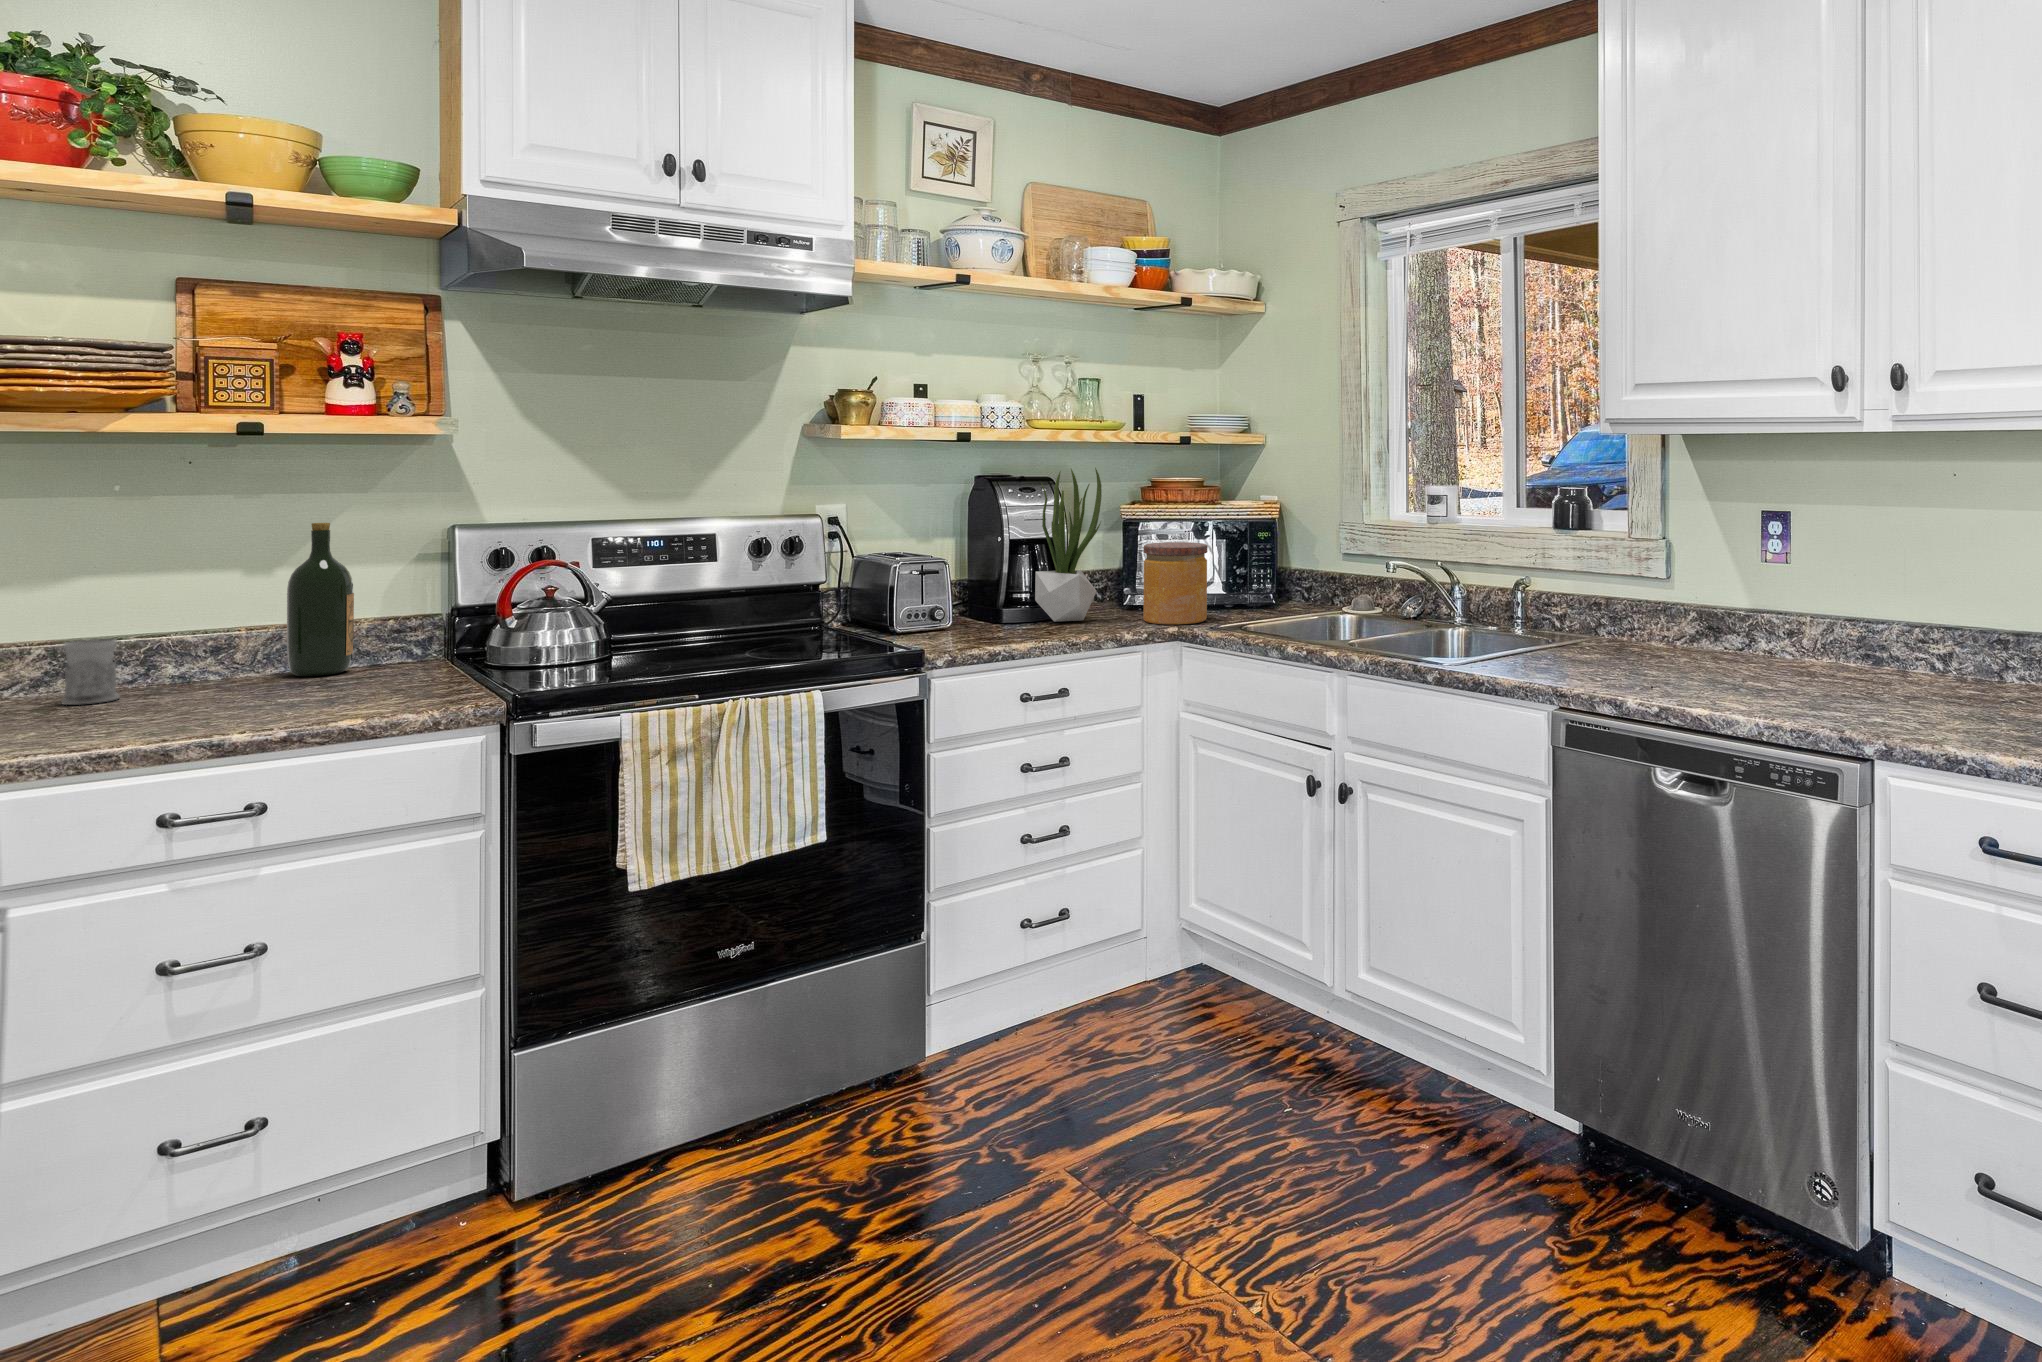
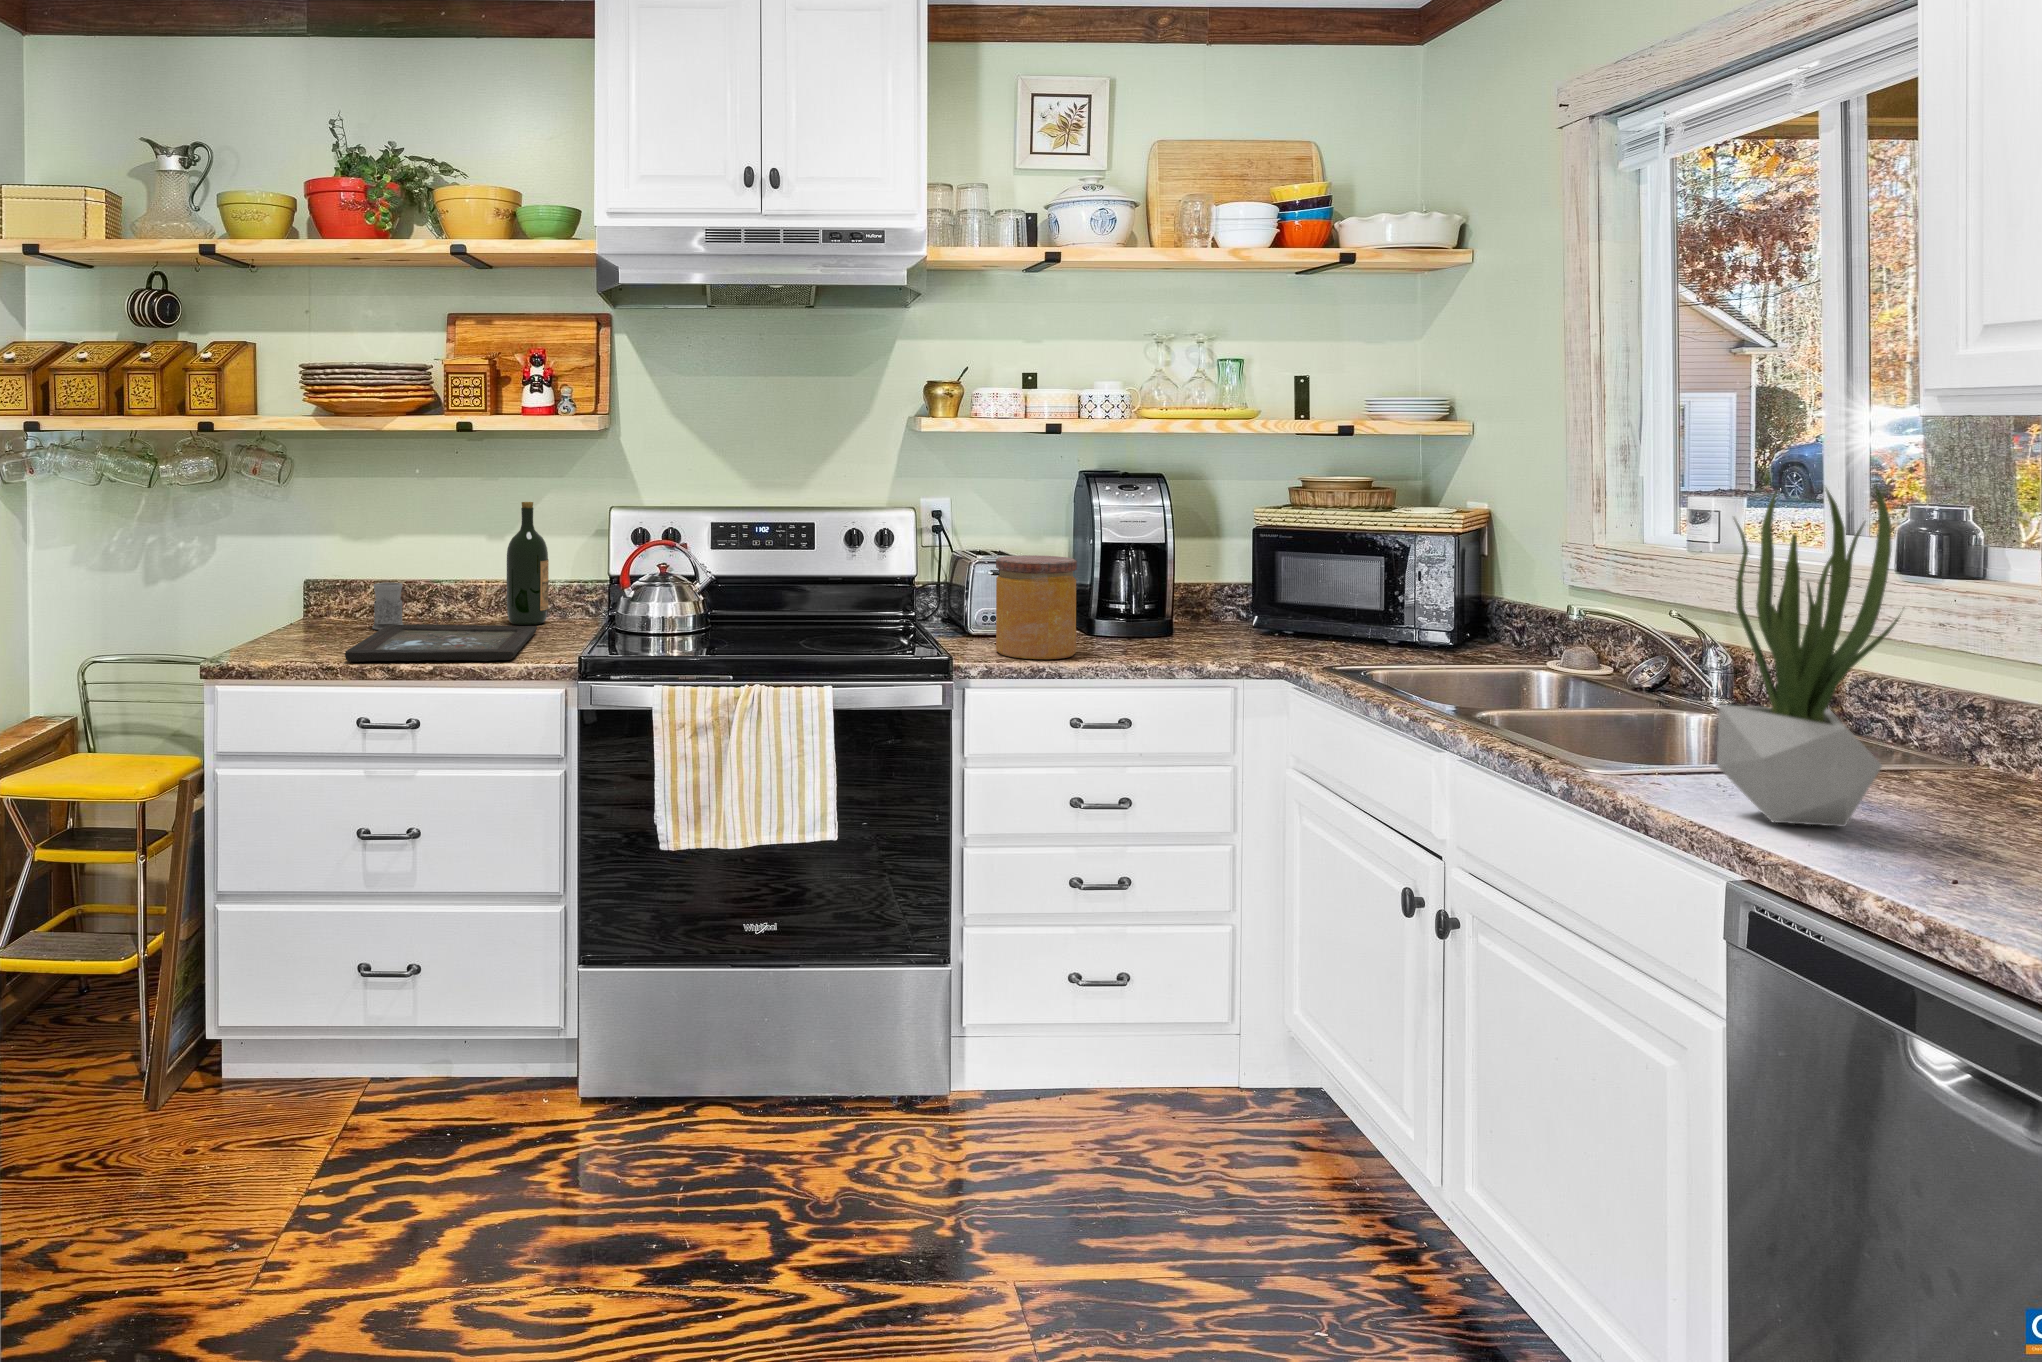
potted plant: present [1035,468,1102,622] -> present [1717,486,1901,826]
jar: present [1143,542,1208,624] -> present [996,555,1077,659]
tray: none [112,673,400,742] -> present [345,624,537,662]

